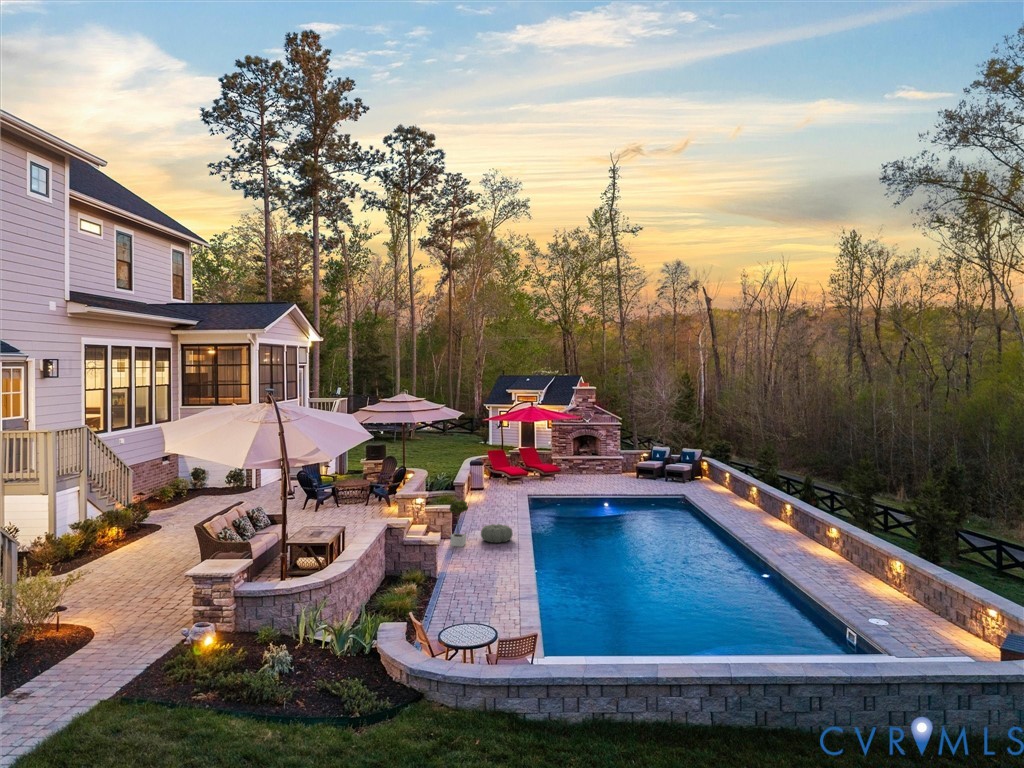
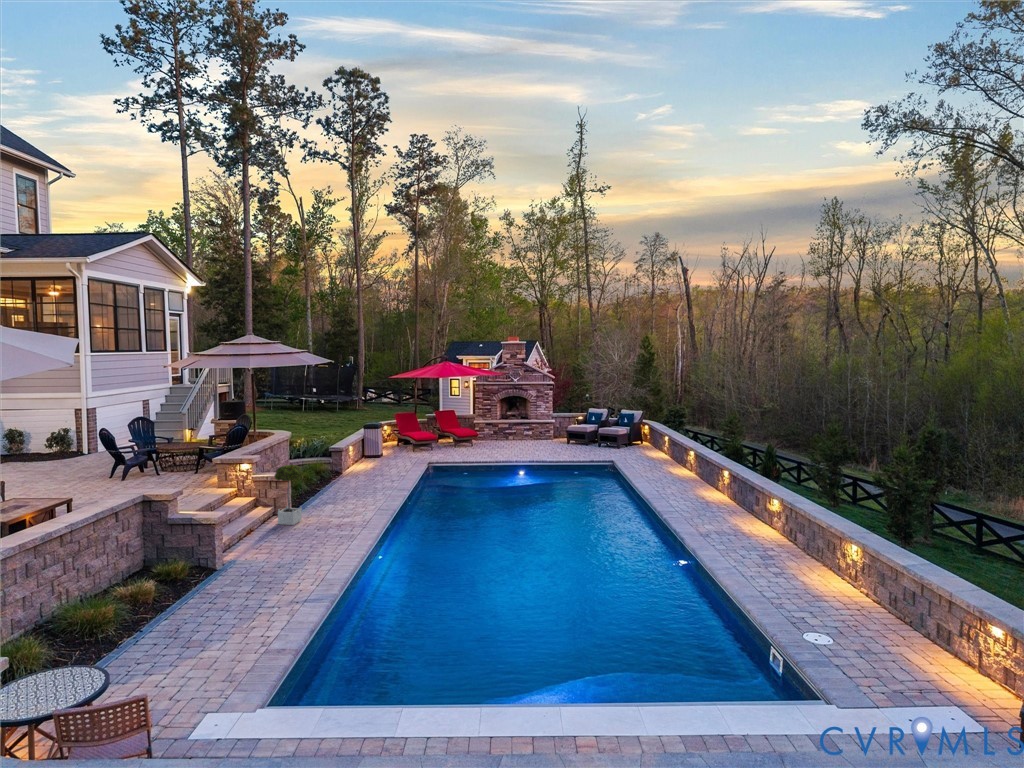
pouf: present [481,524,513,543] -> none [324,496,366,519]

